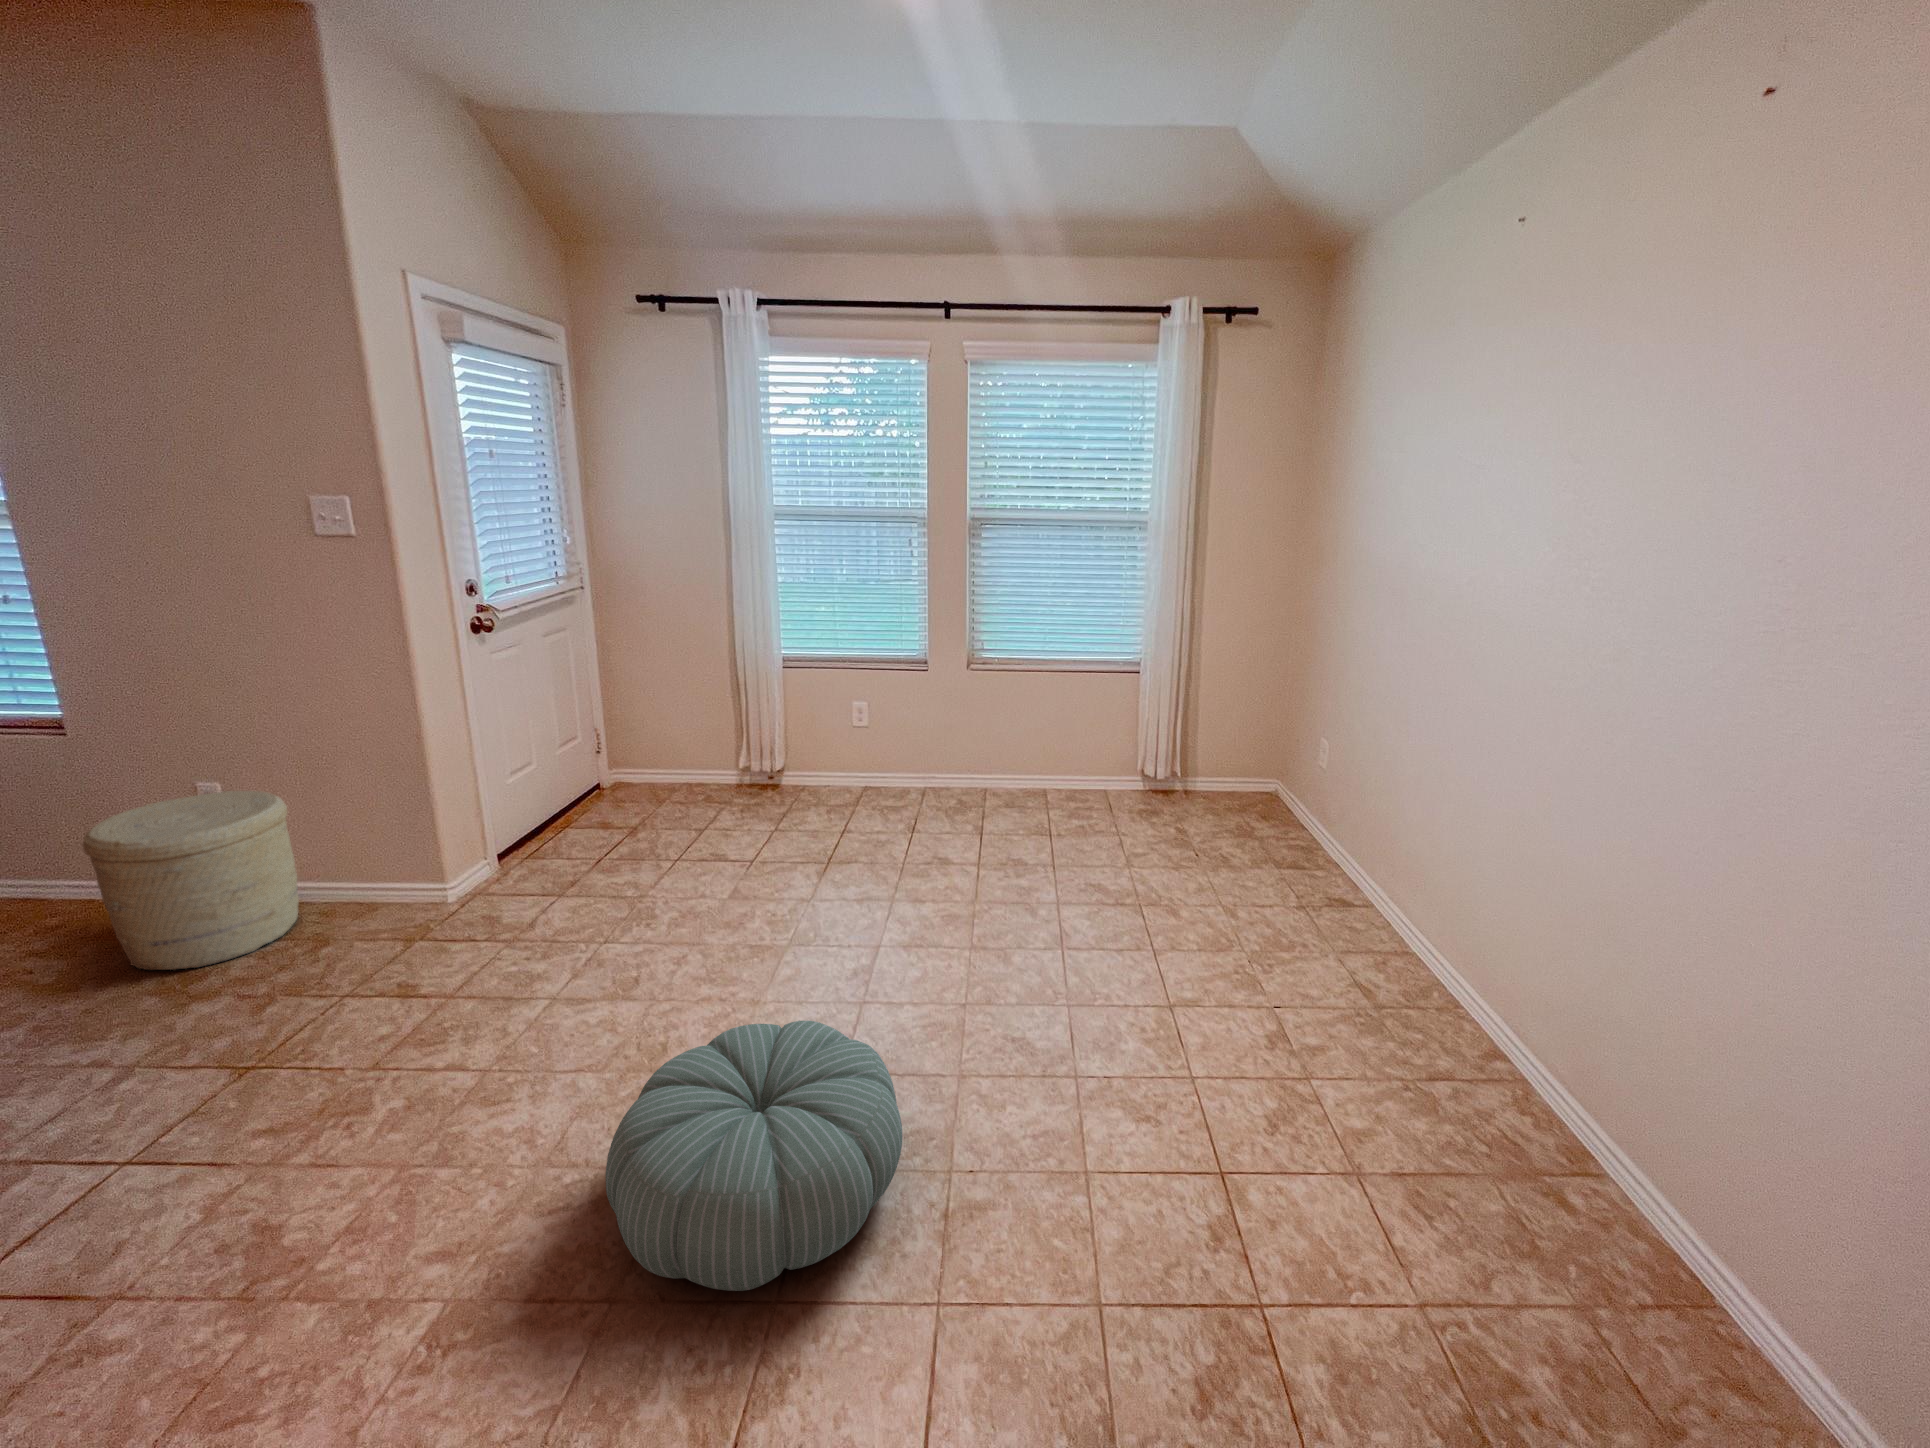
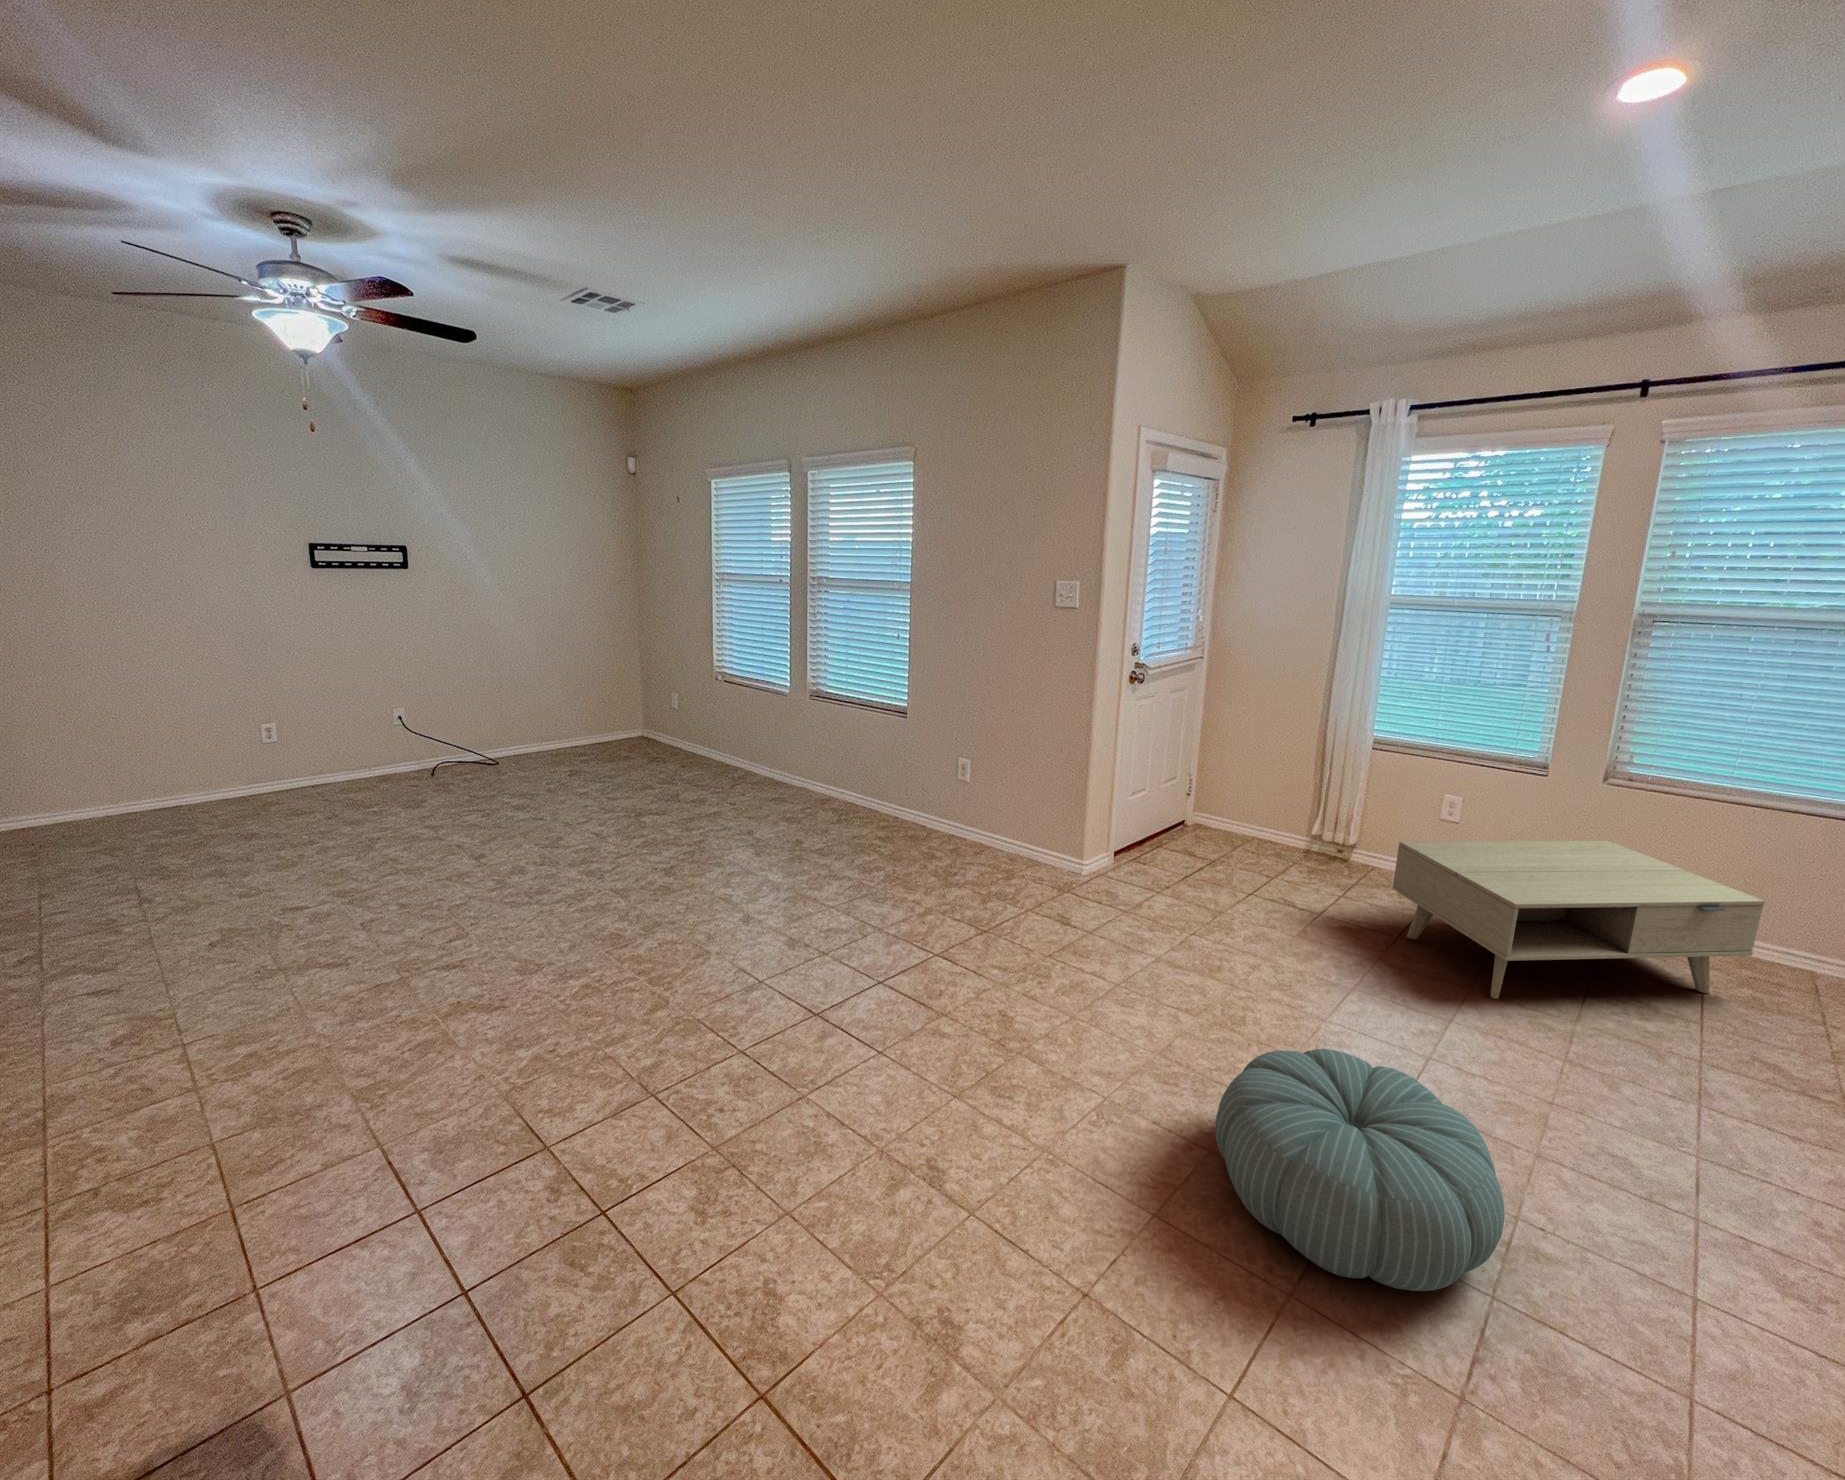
coffee table: none [812,717,1074,890] -> present [1393,841,1765,999]
woven basket: present [83,791,299,970] -> none [912,768,1006,877]

